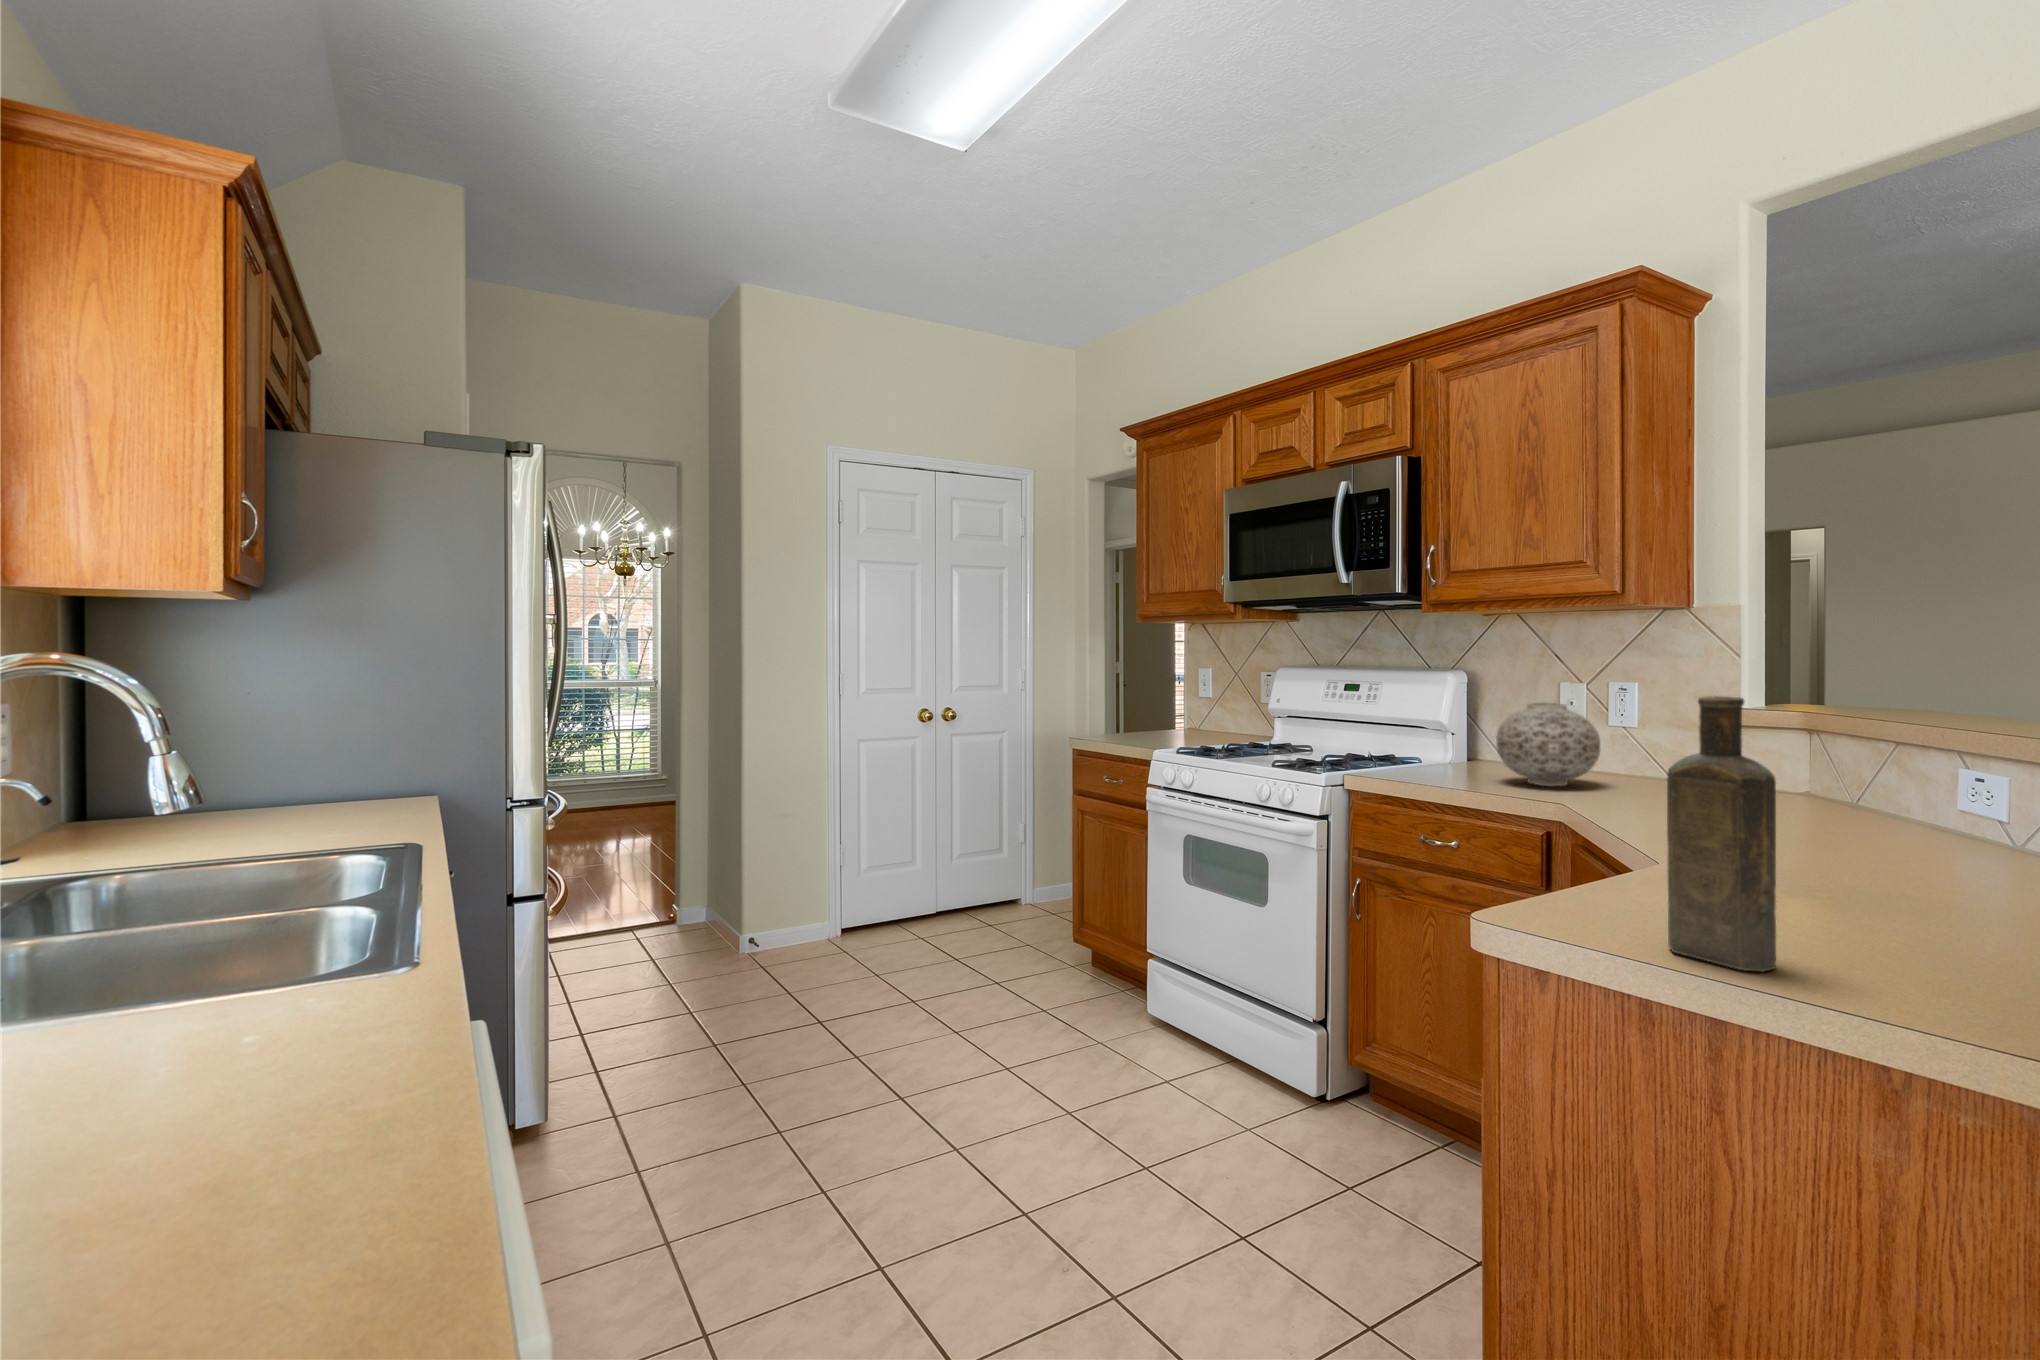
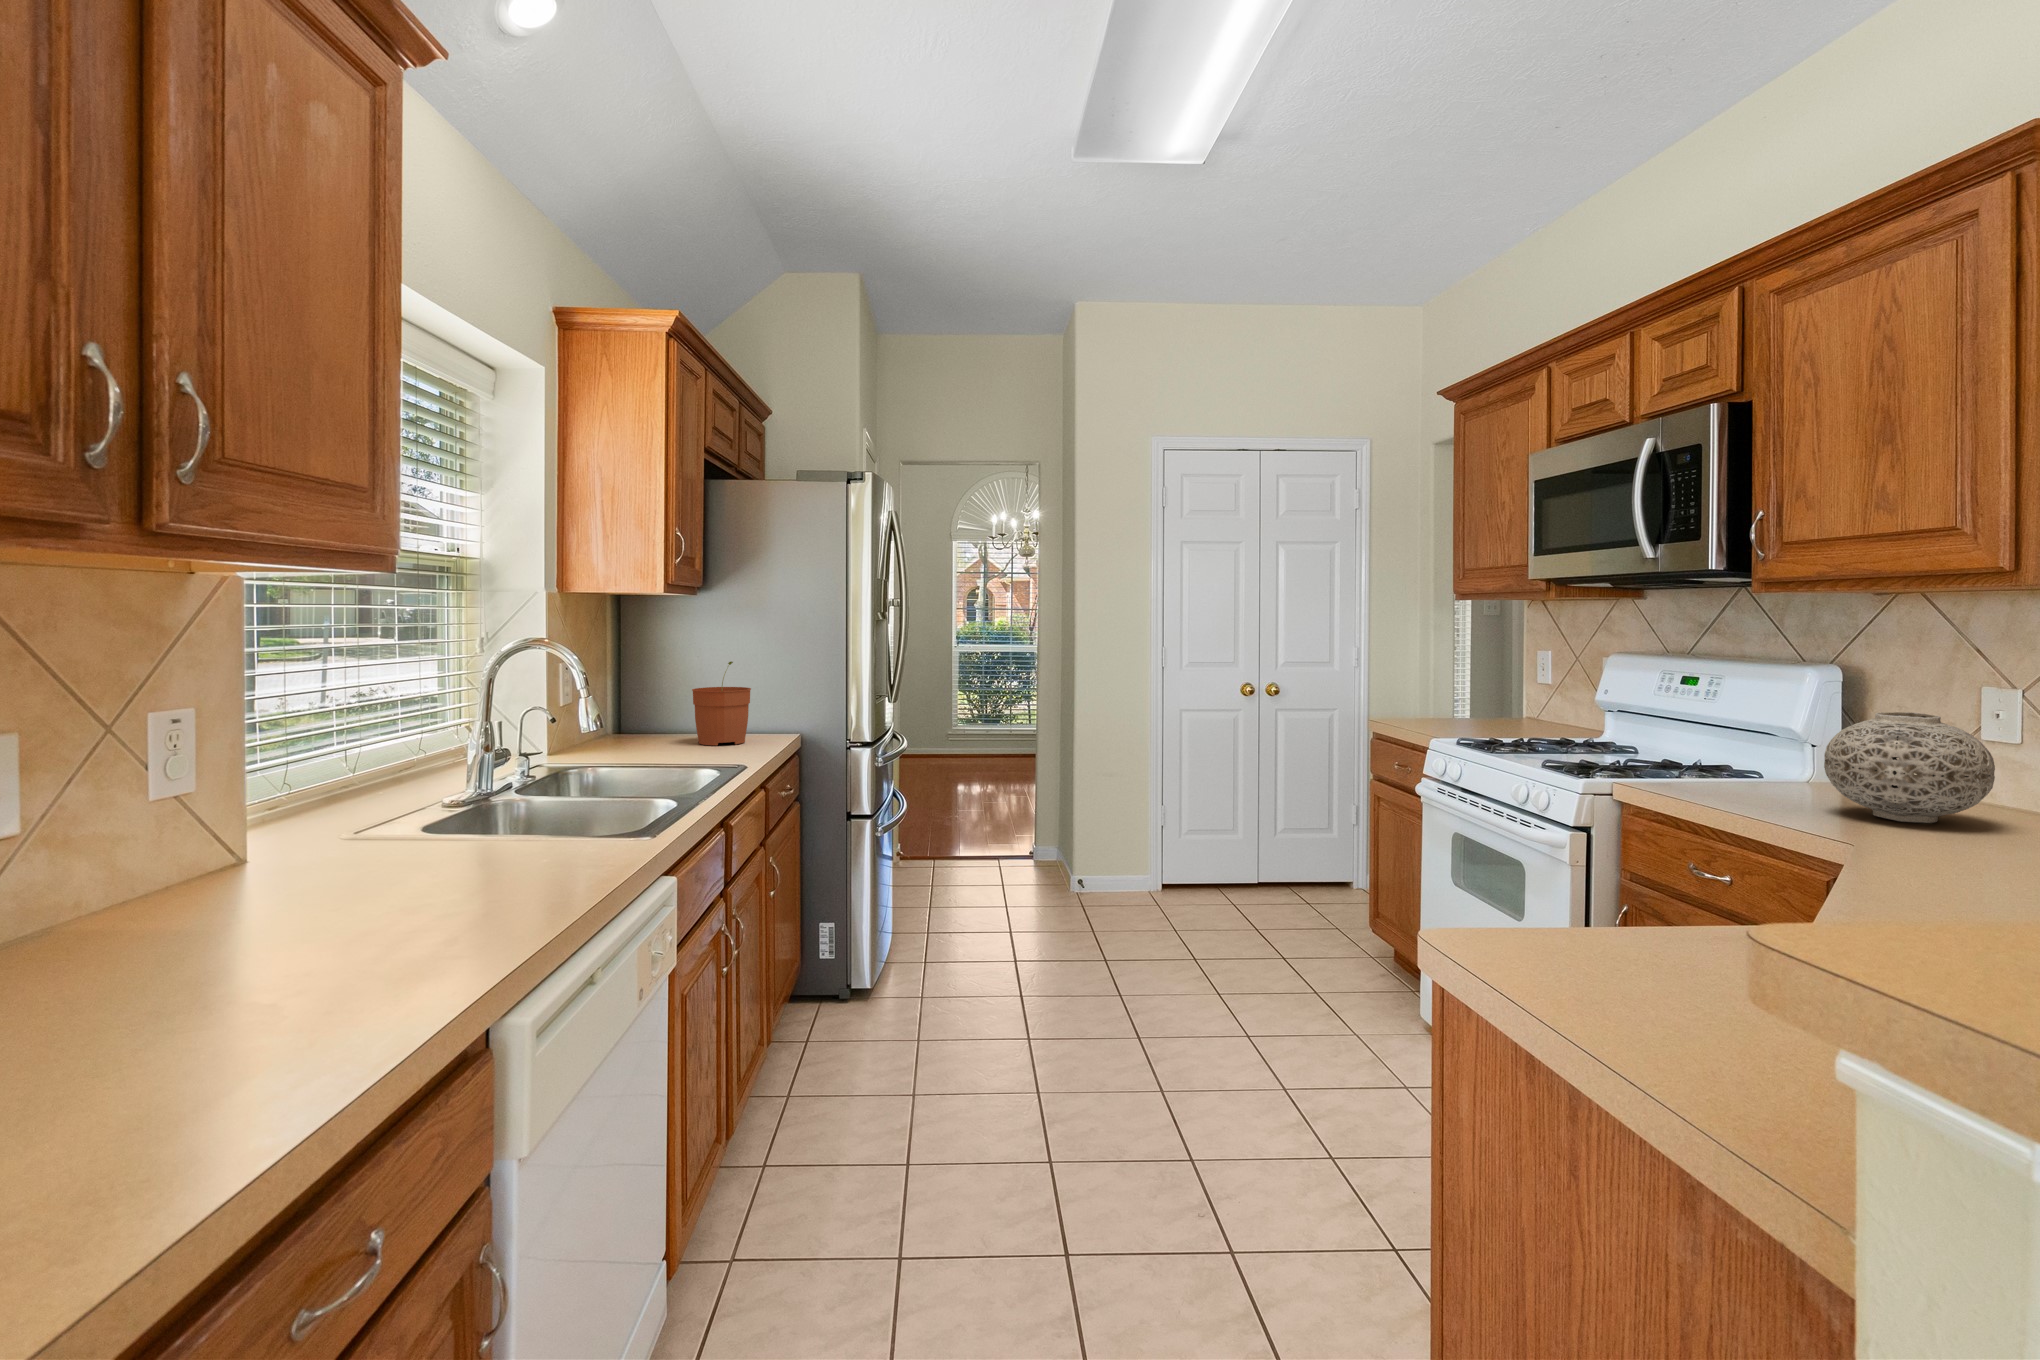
bottle: present [1667,696,1776,972] -> none [1619,716,1732,1039]
plant pot: none [249,698,358,825] -> present [692,662,751,745]

